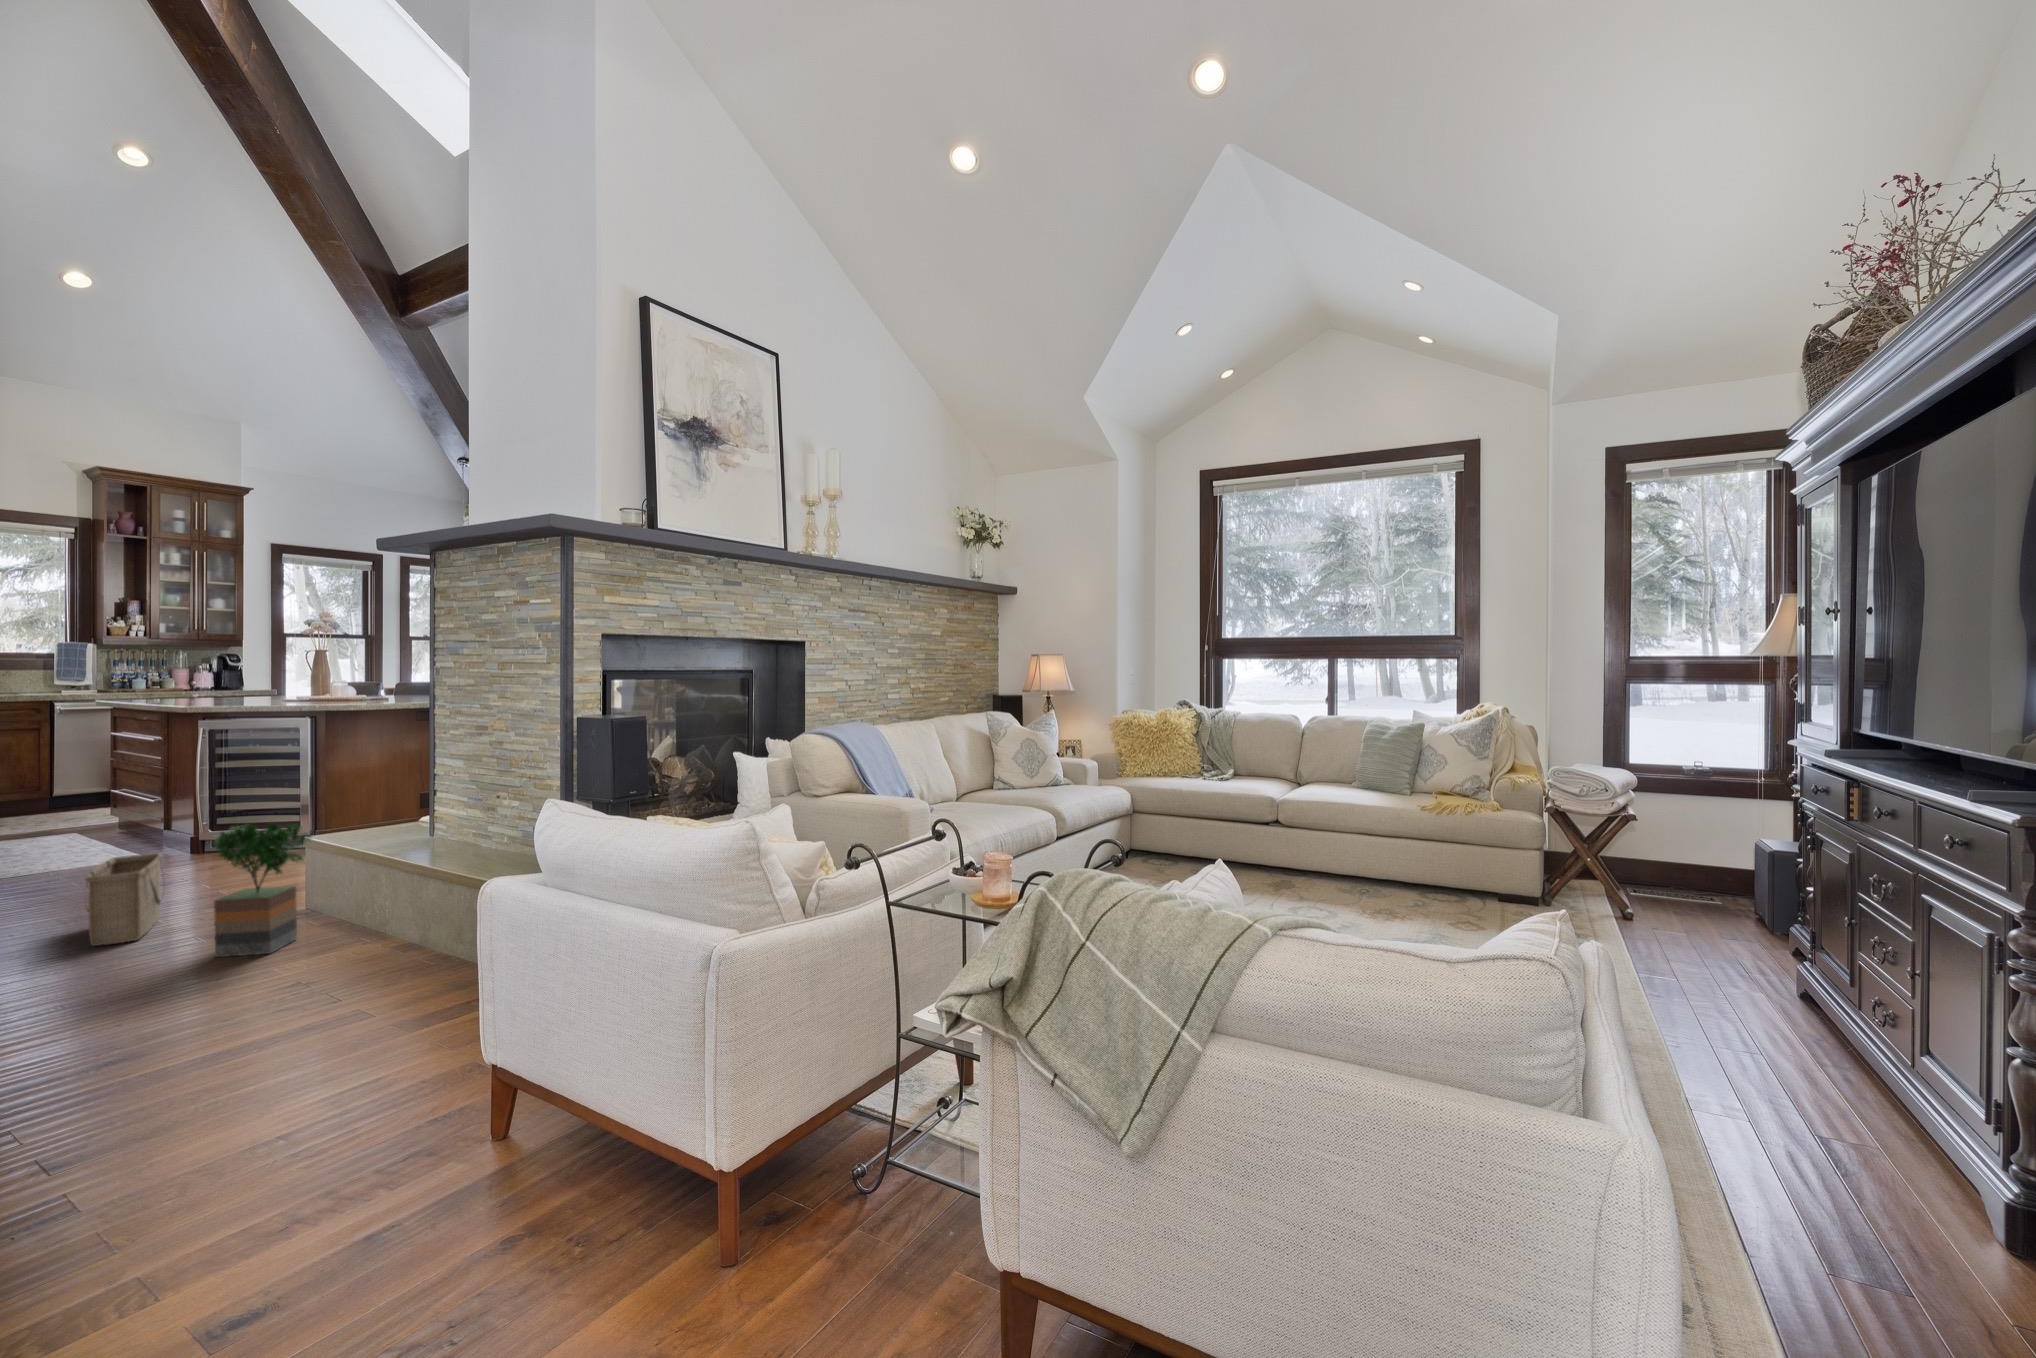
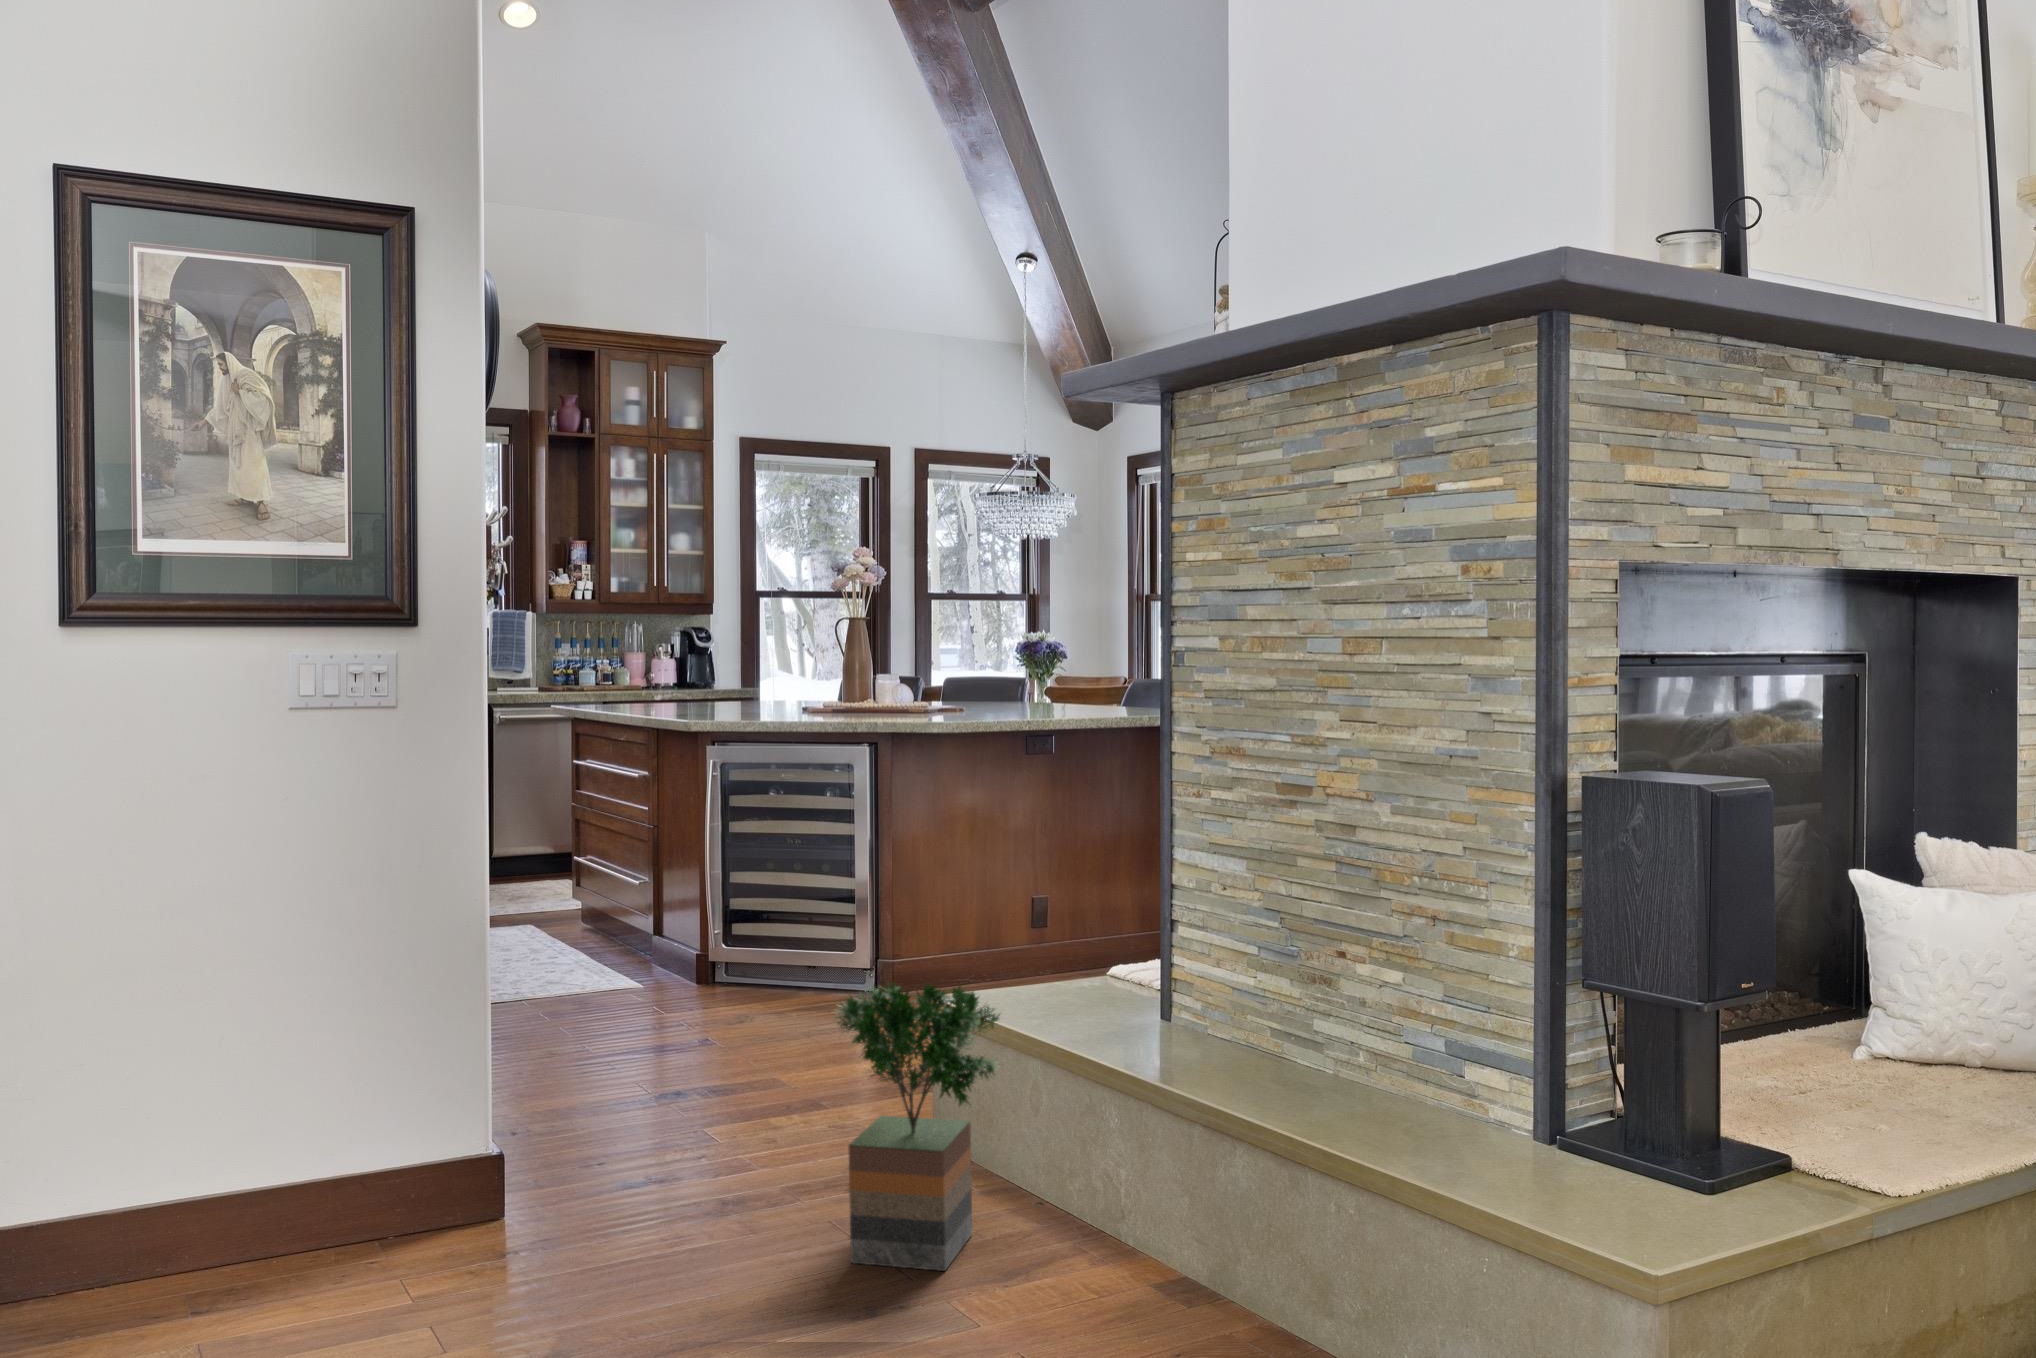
basket: present [85,853,162,946] -> none [623,1010,725,1194]

